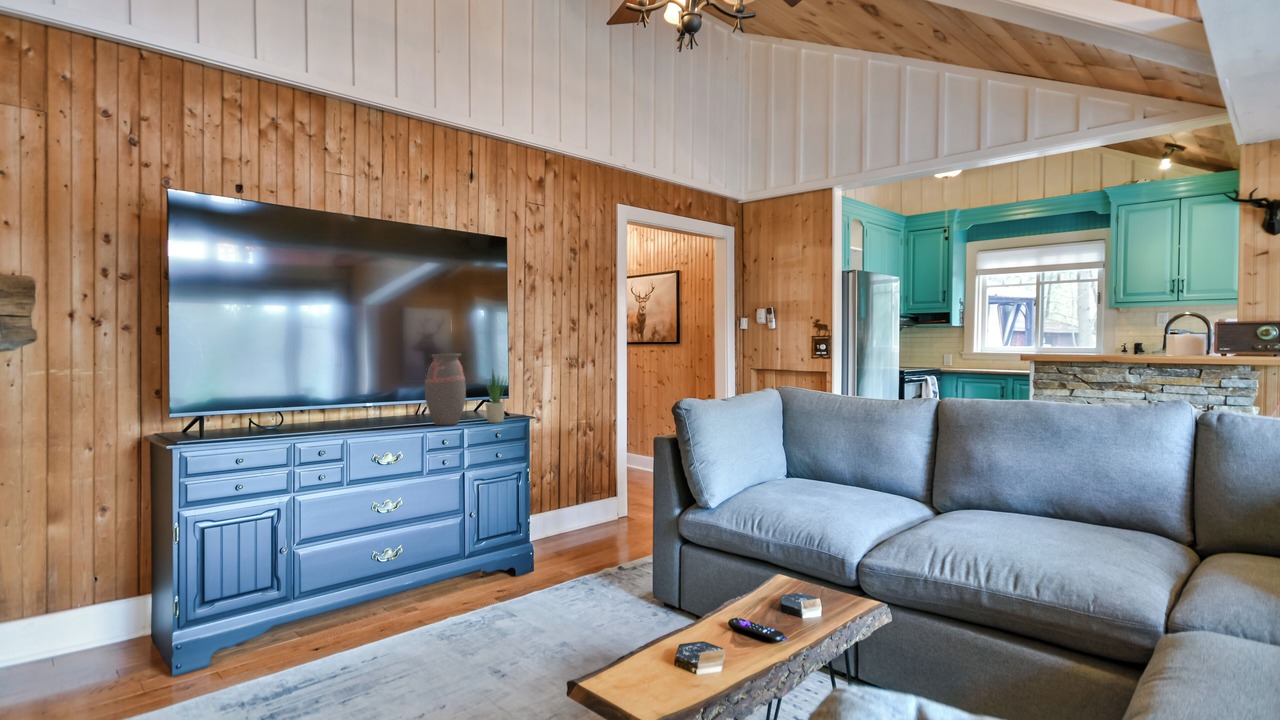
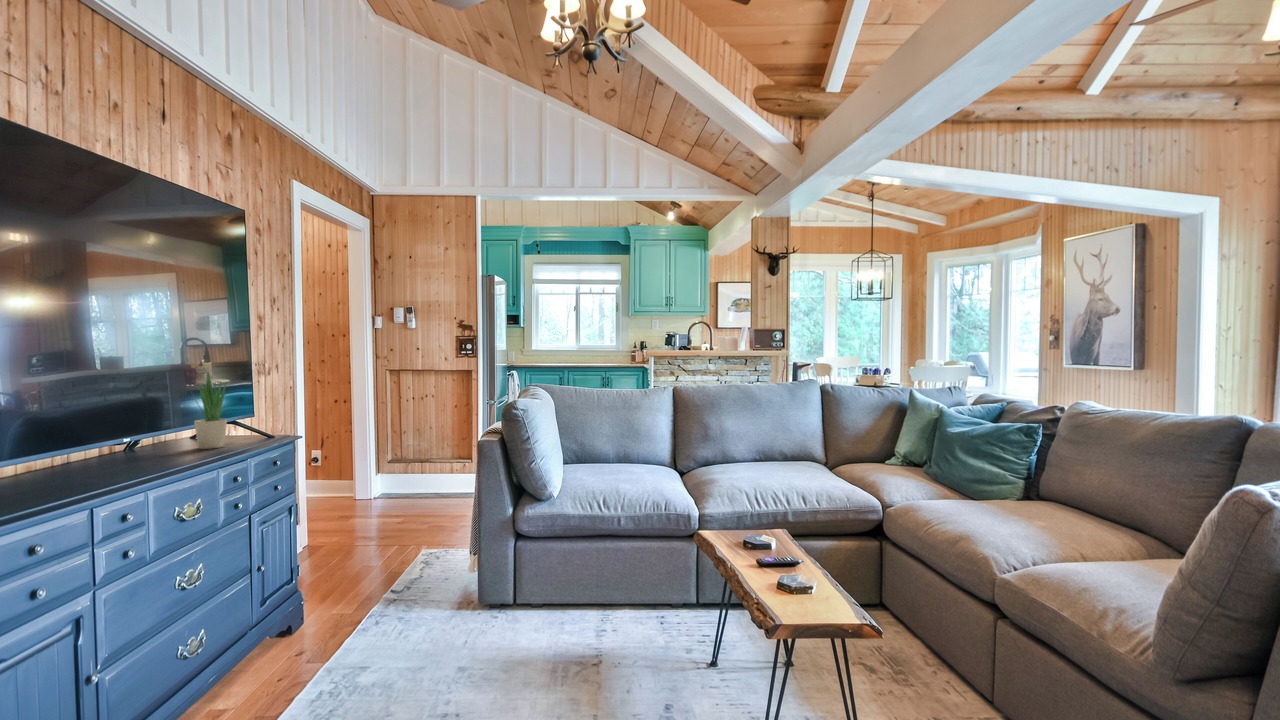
decorative vase: present [425,354,466,425] -> none [98,351,176,461]

